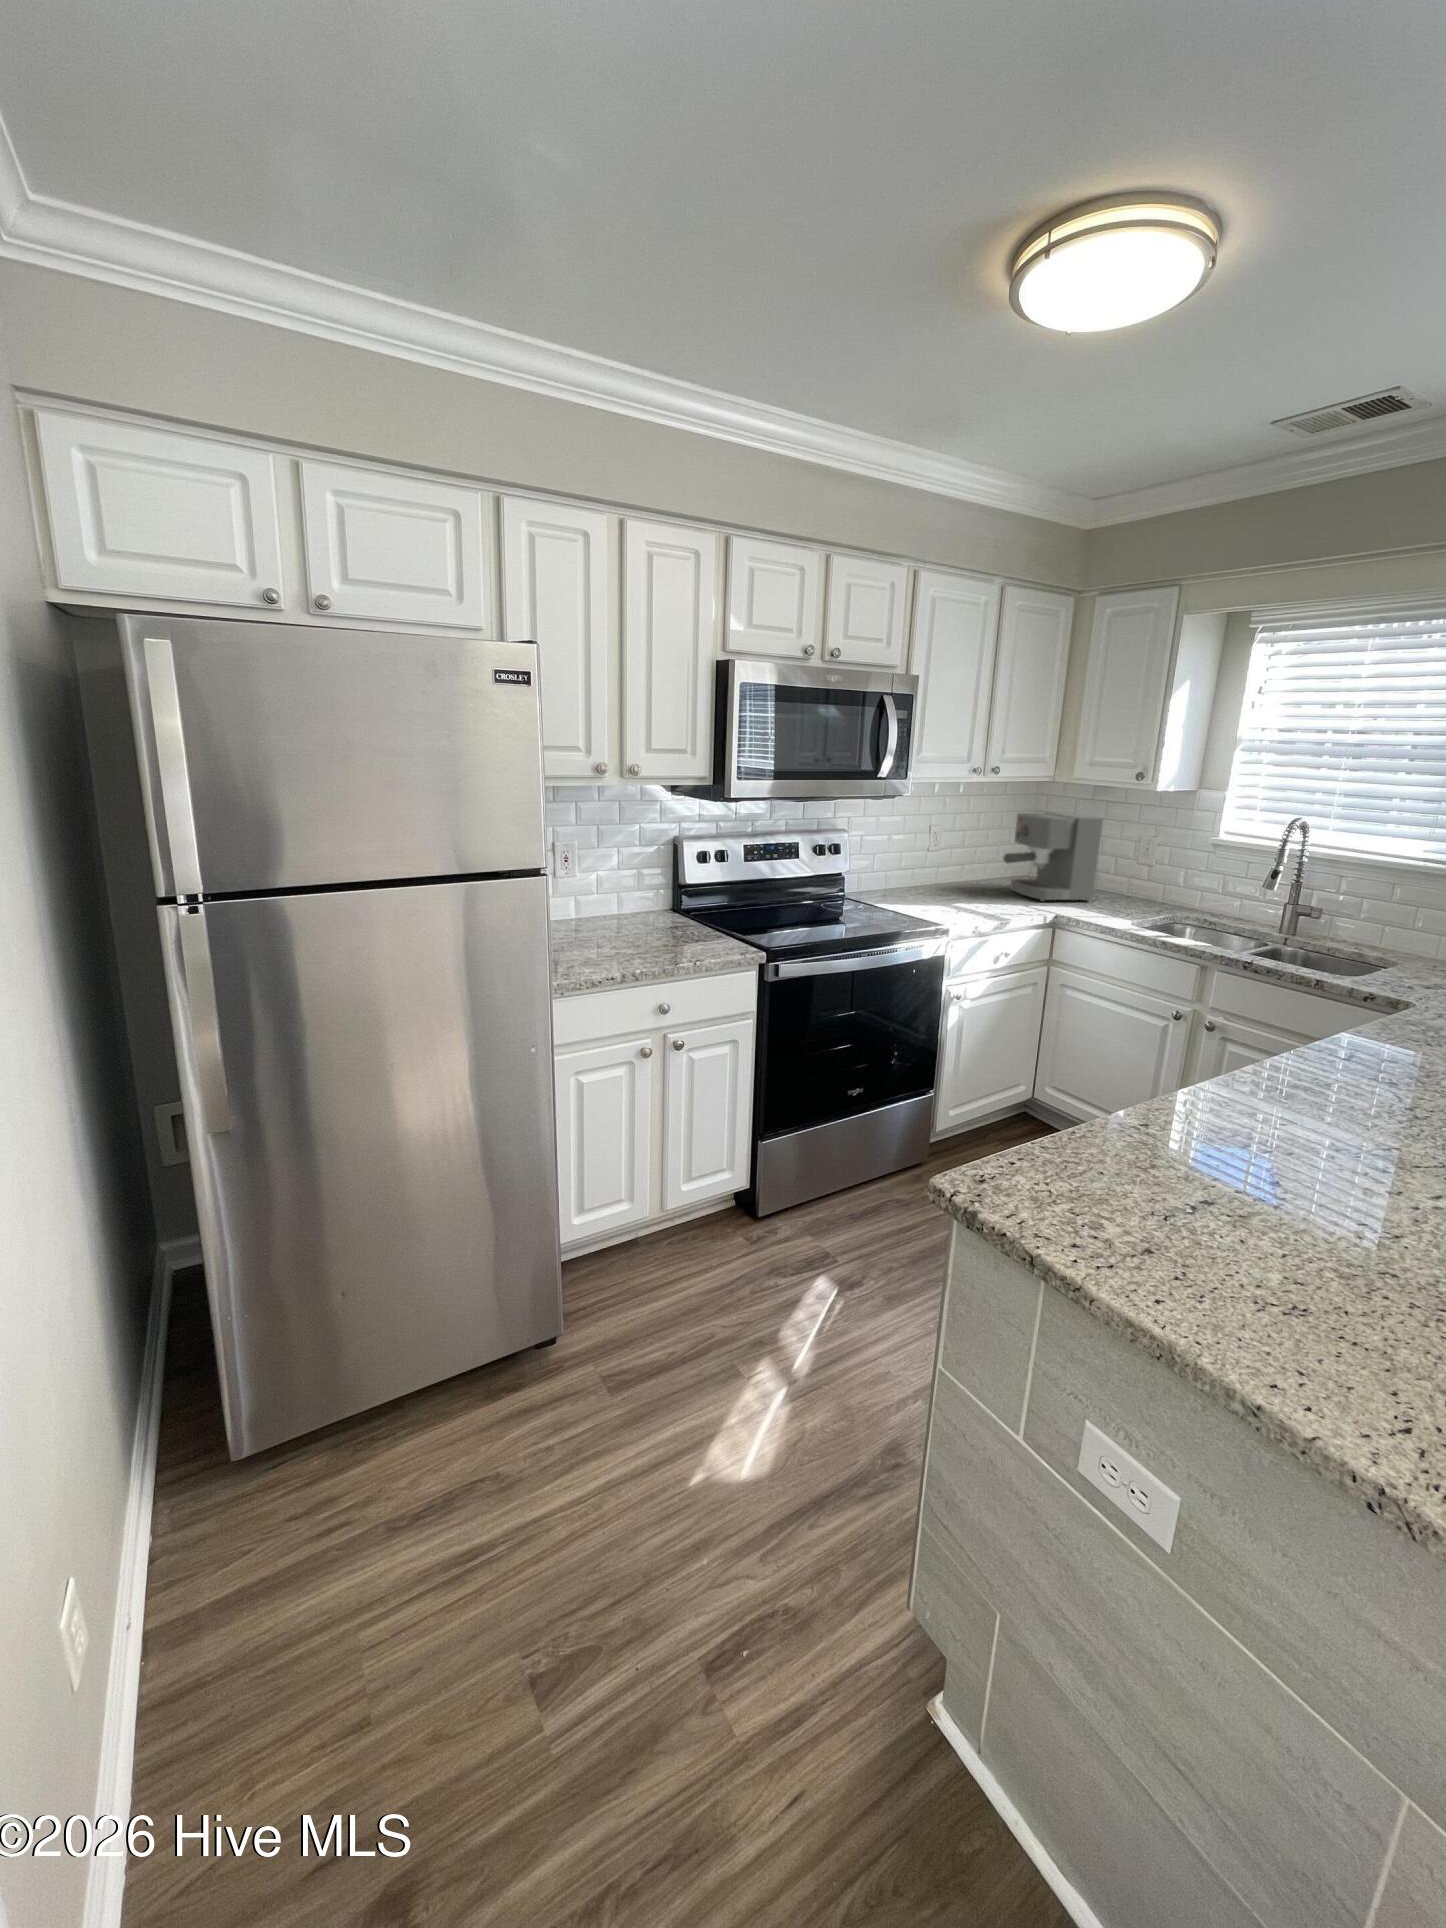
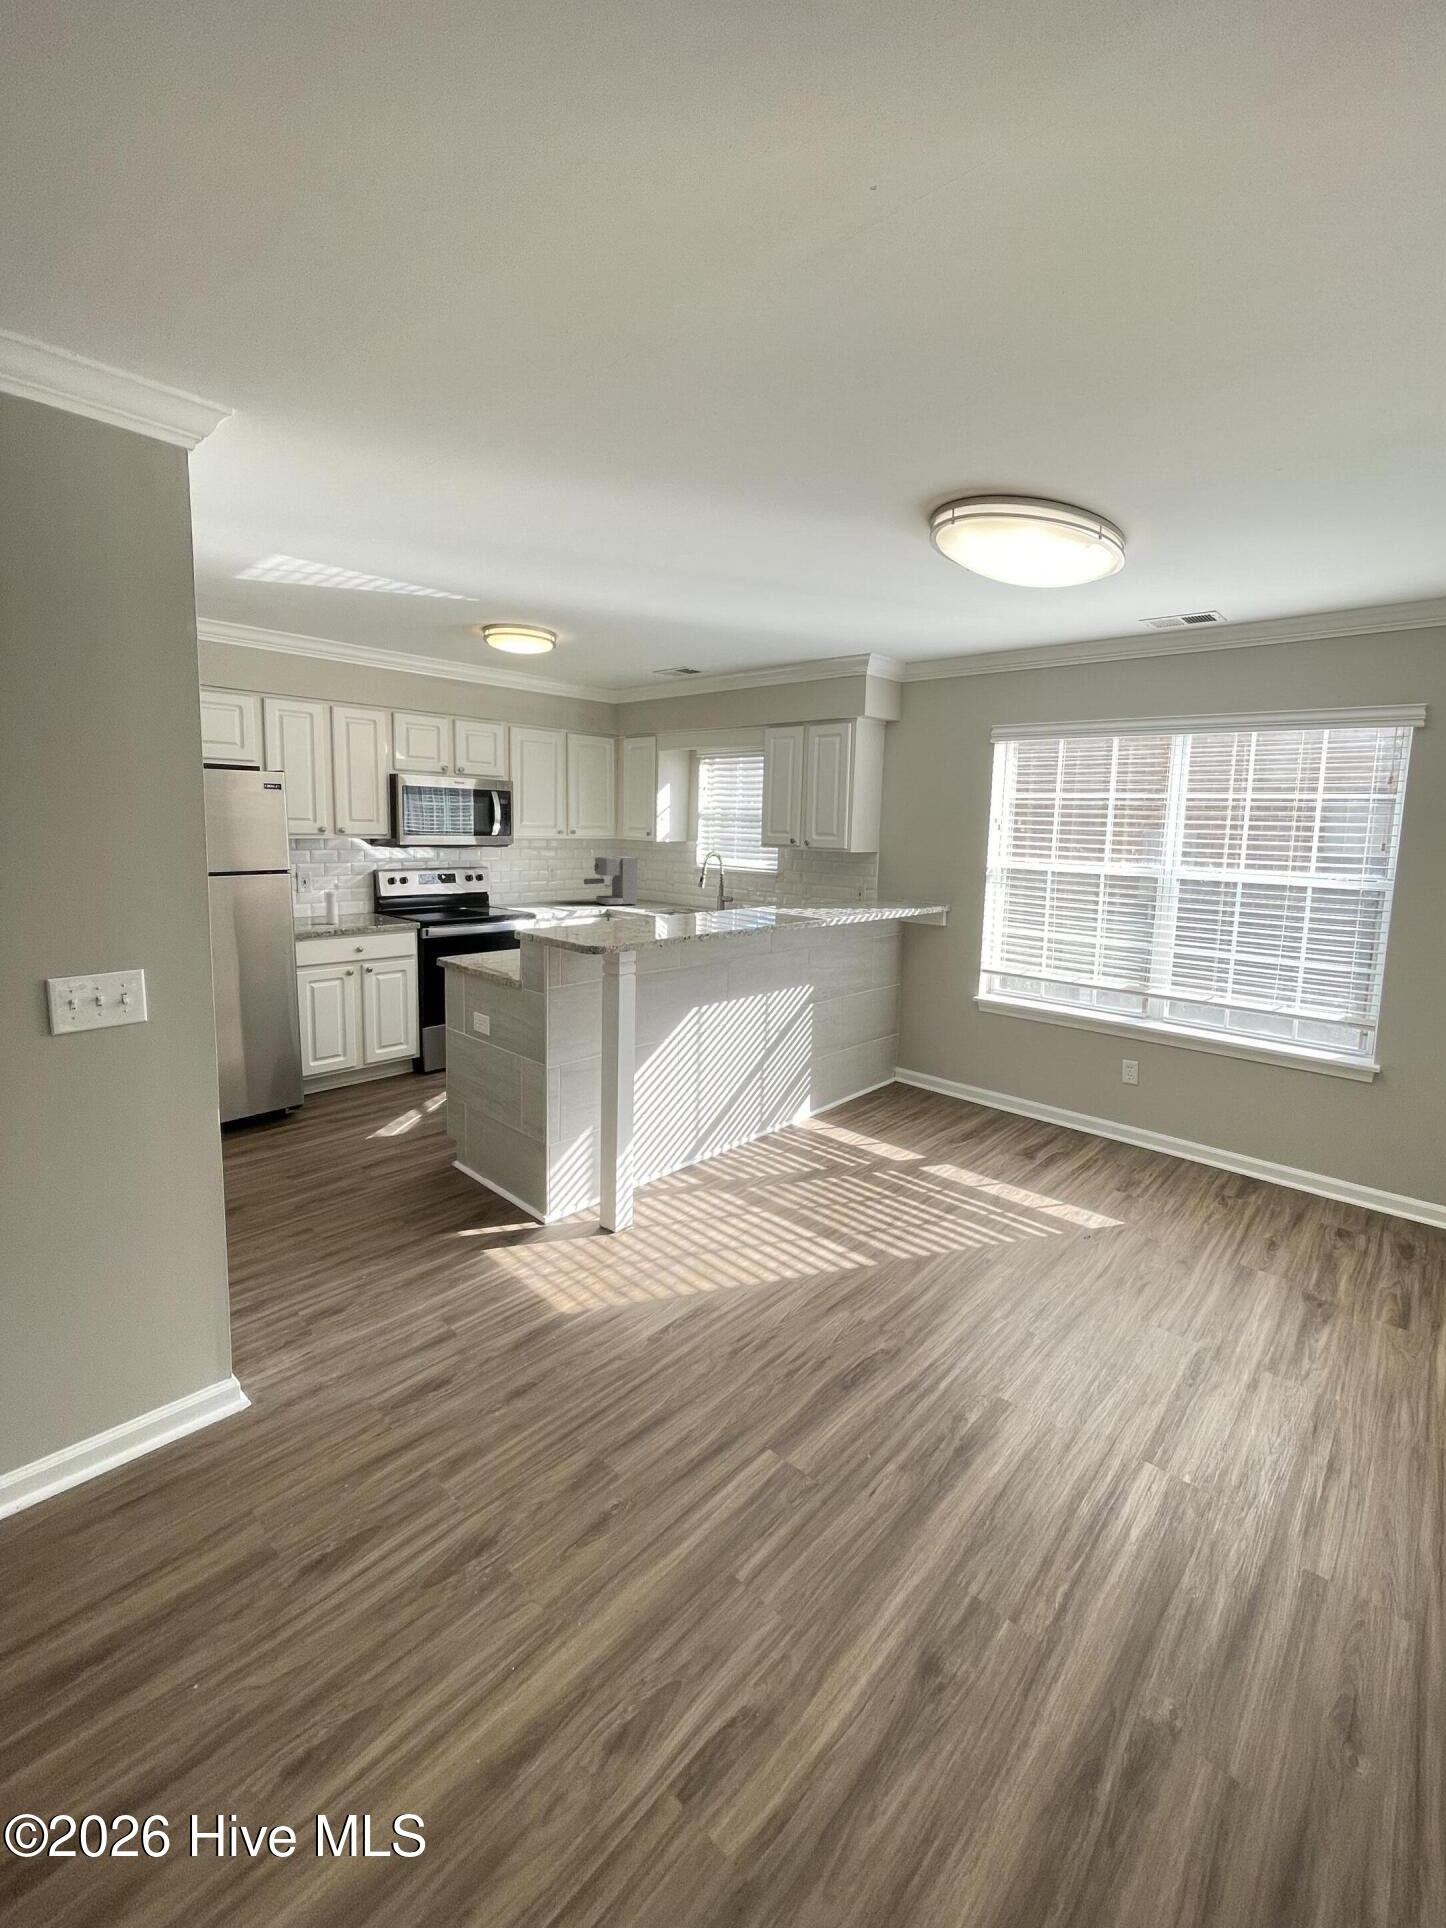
pepper mill: none [602,869,630,951] -> present [326,883,342,924]

